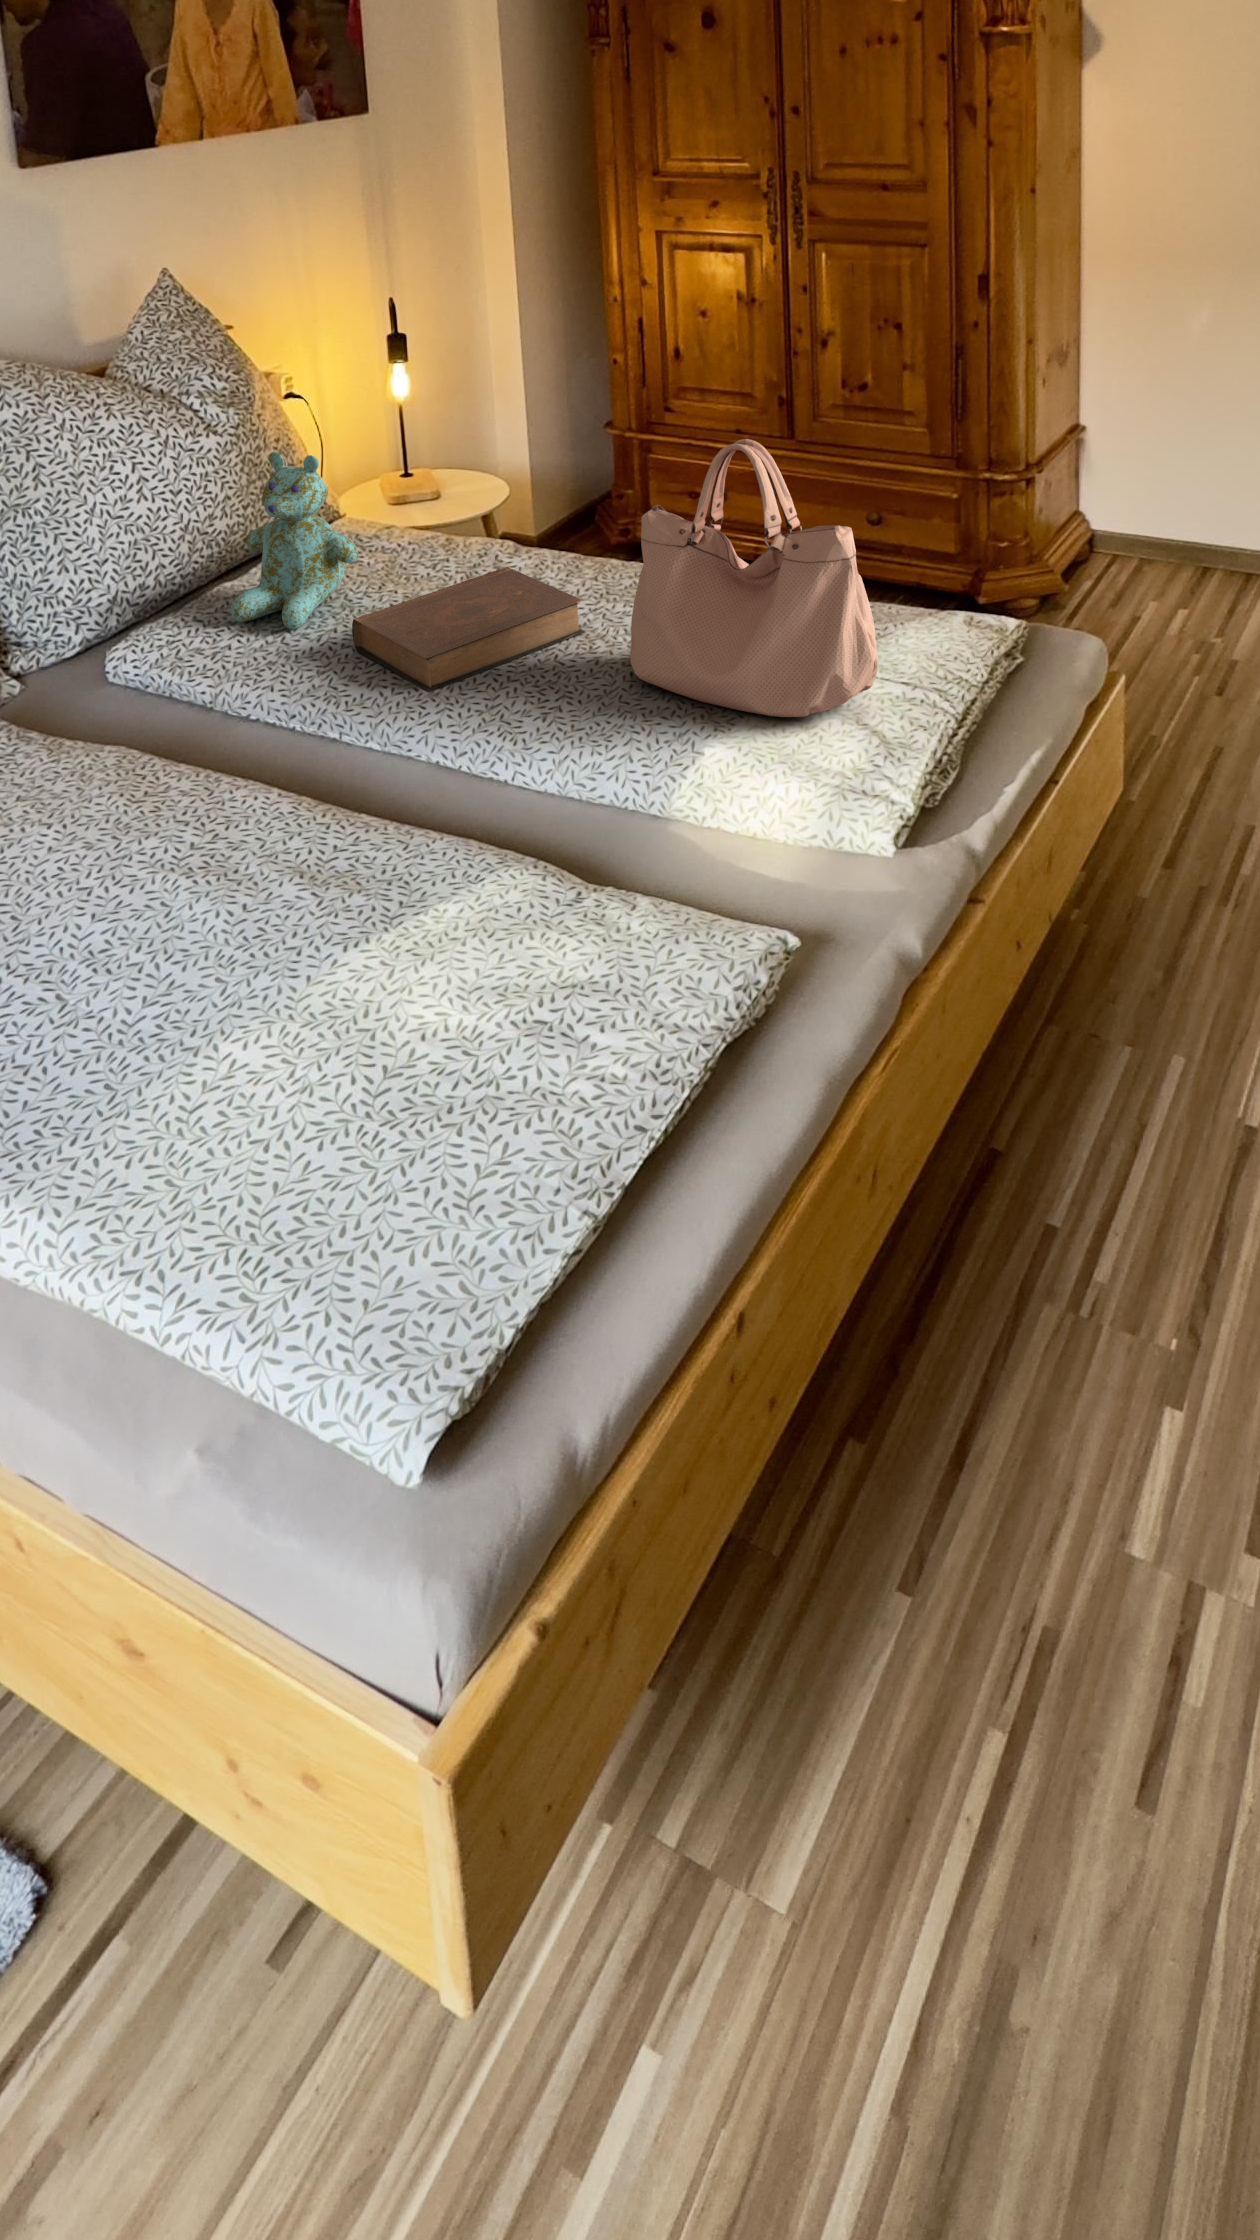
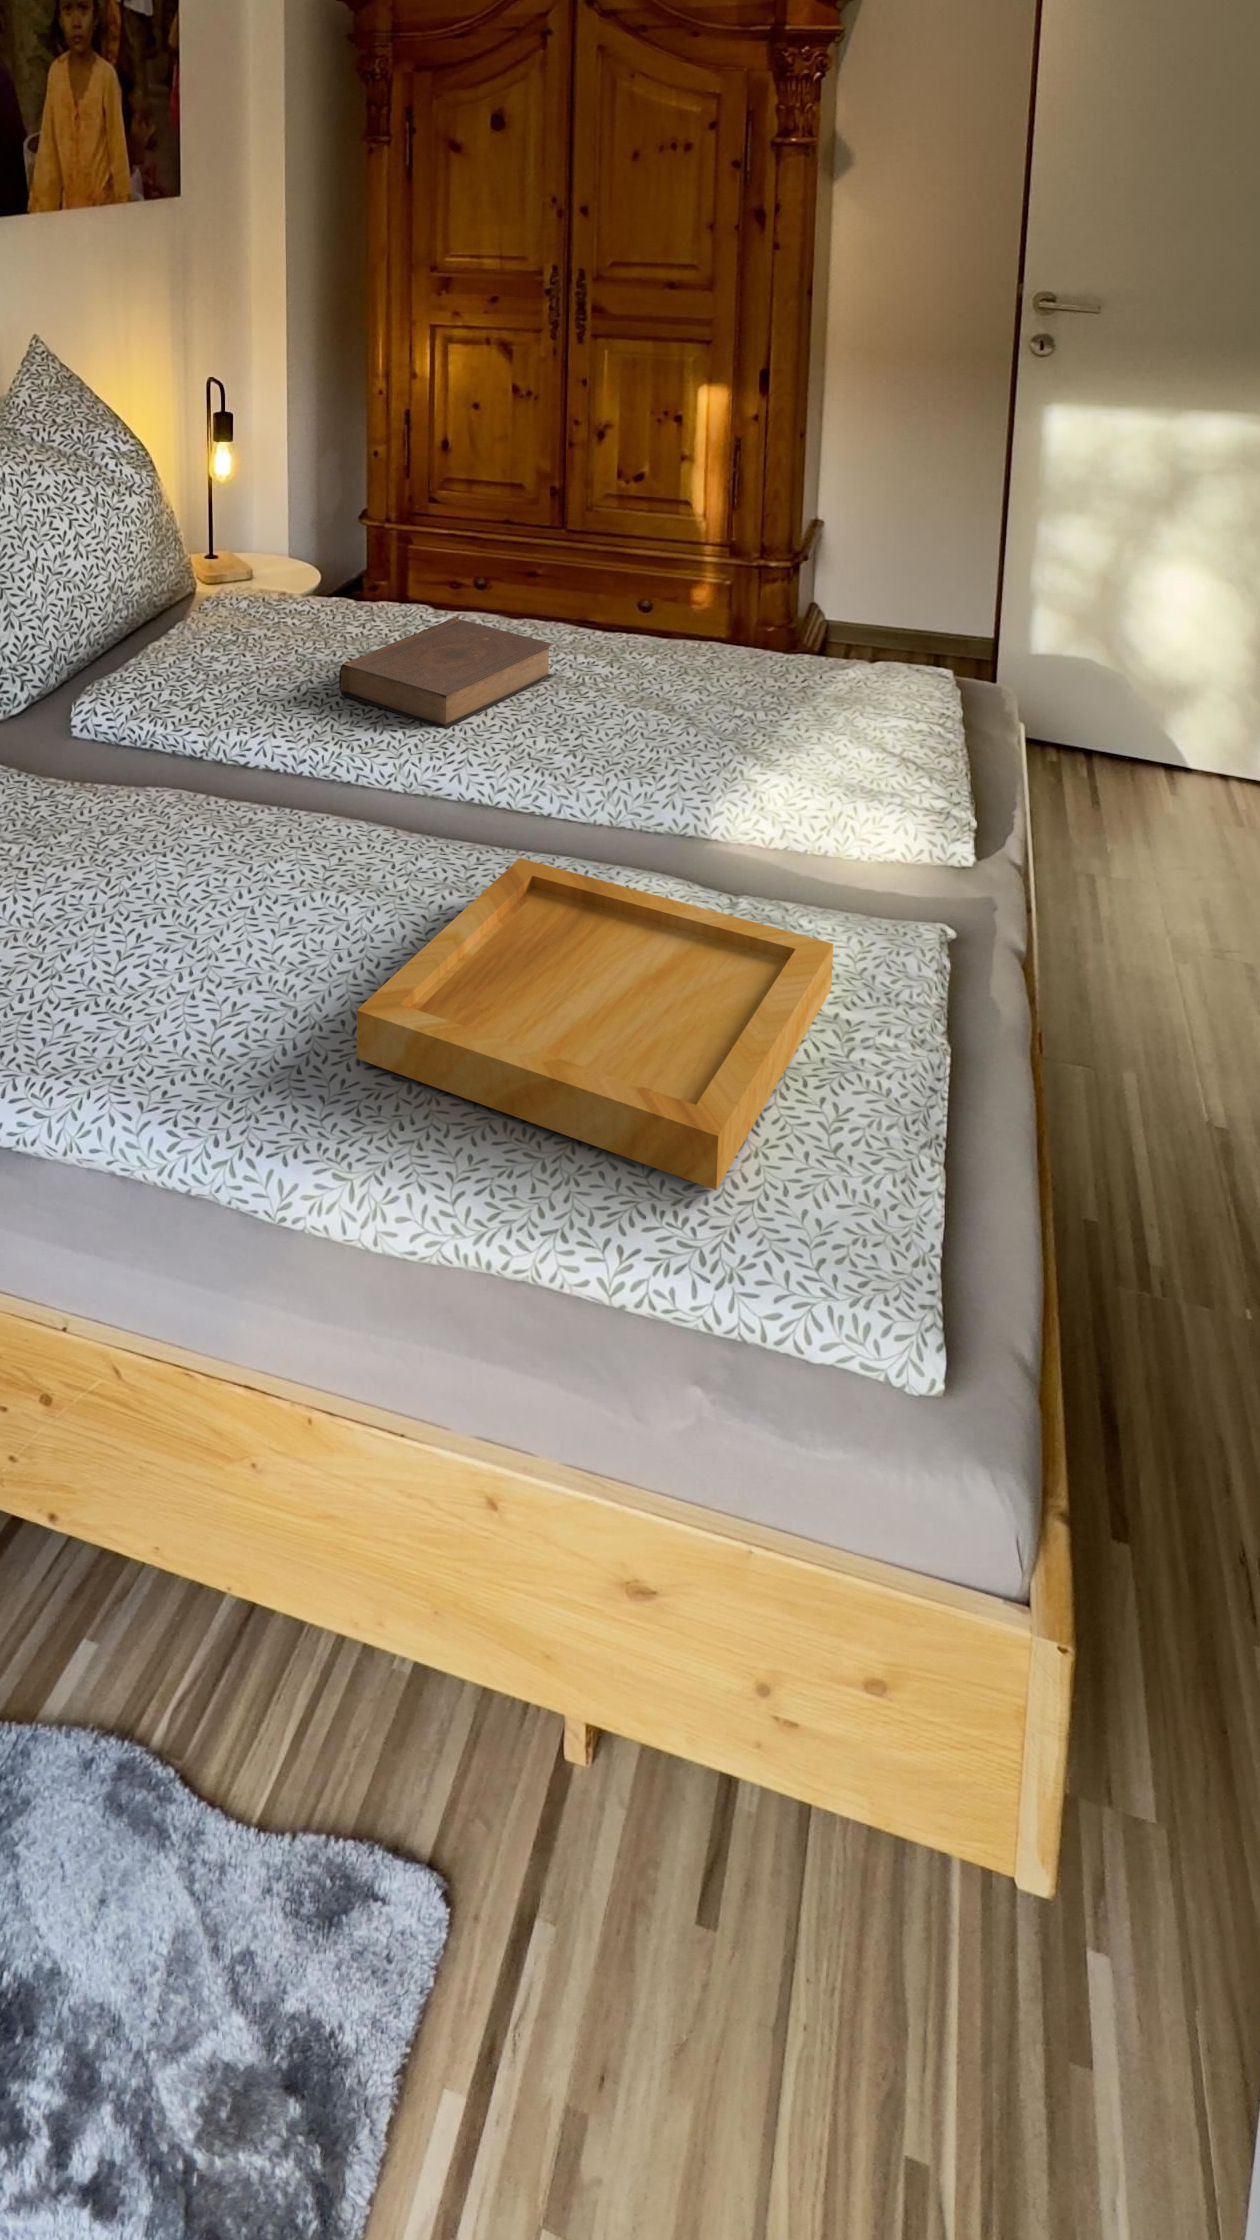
handbag: present [630,439,878,717] -> none [623,480,892,740]
stuffed bear: present [231,452,358,629] -> none [192,505,315,679]
tray: none [50,852,587,1247] -> present [357,858,833,1190]

